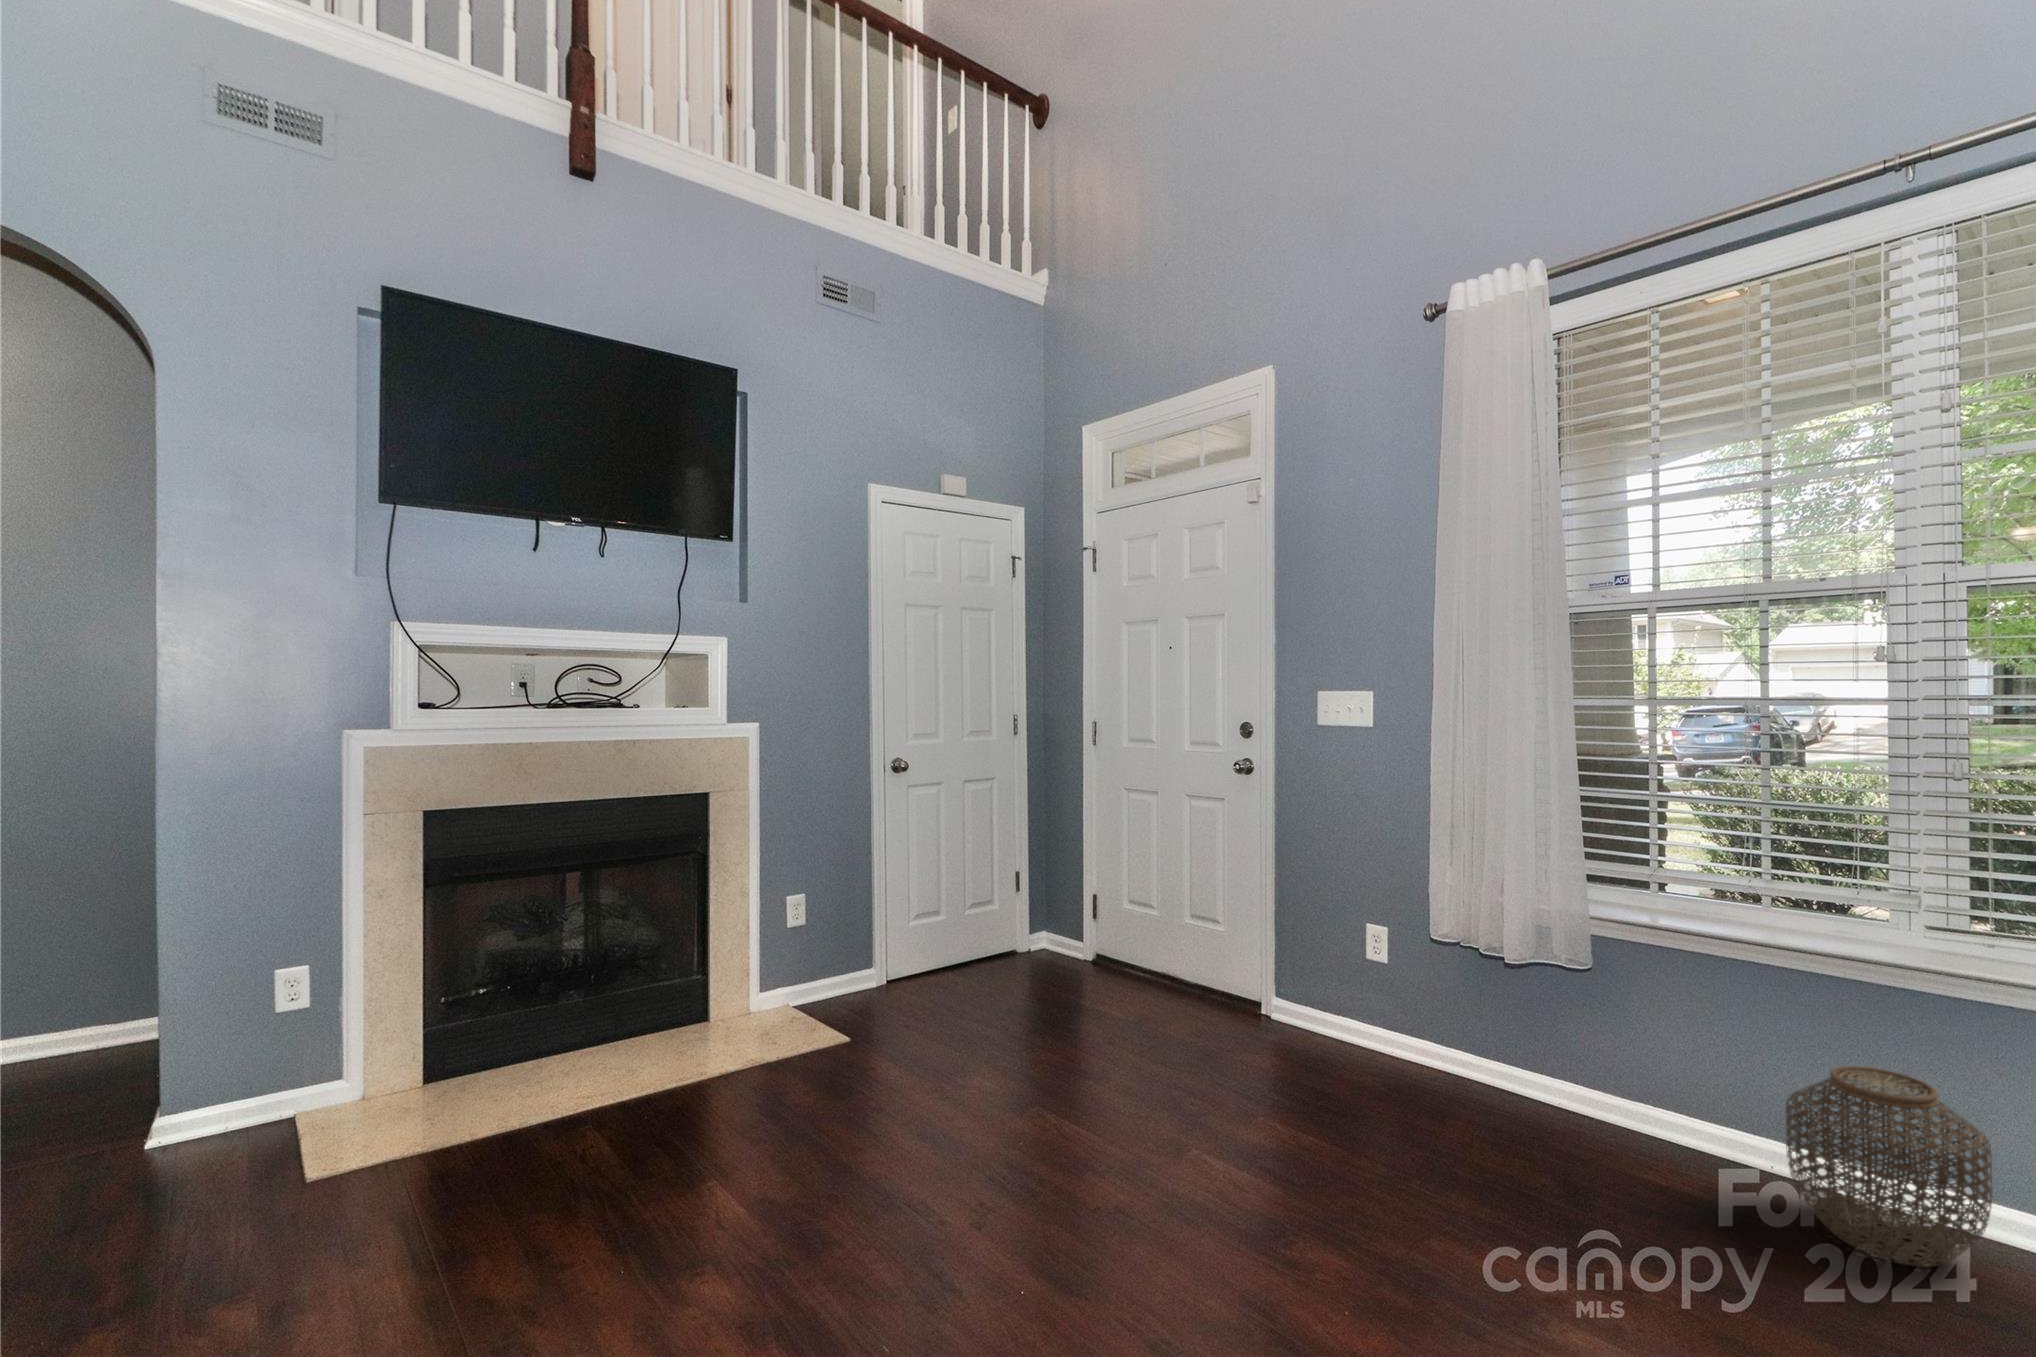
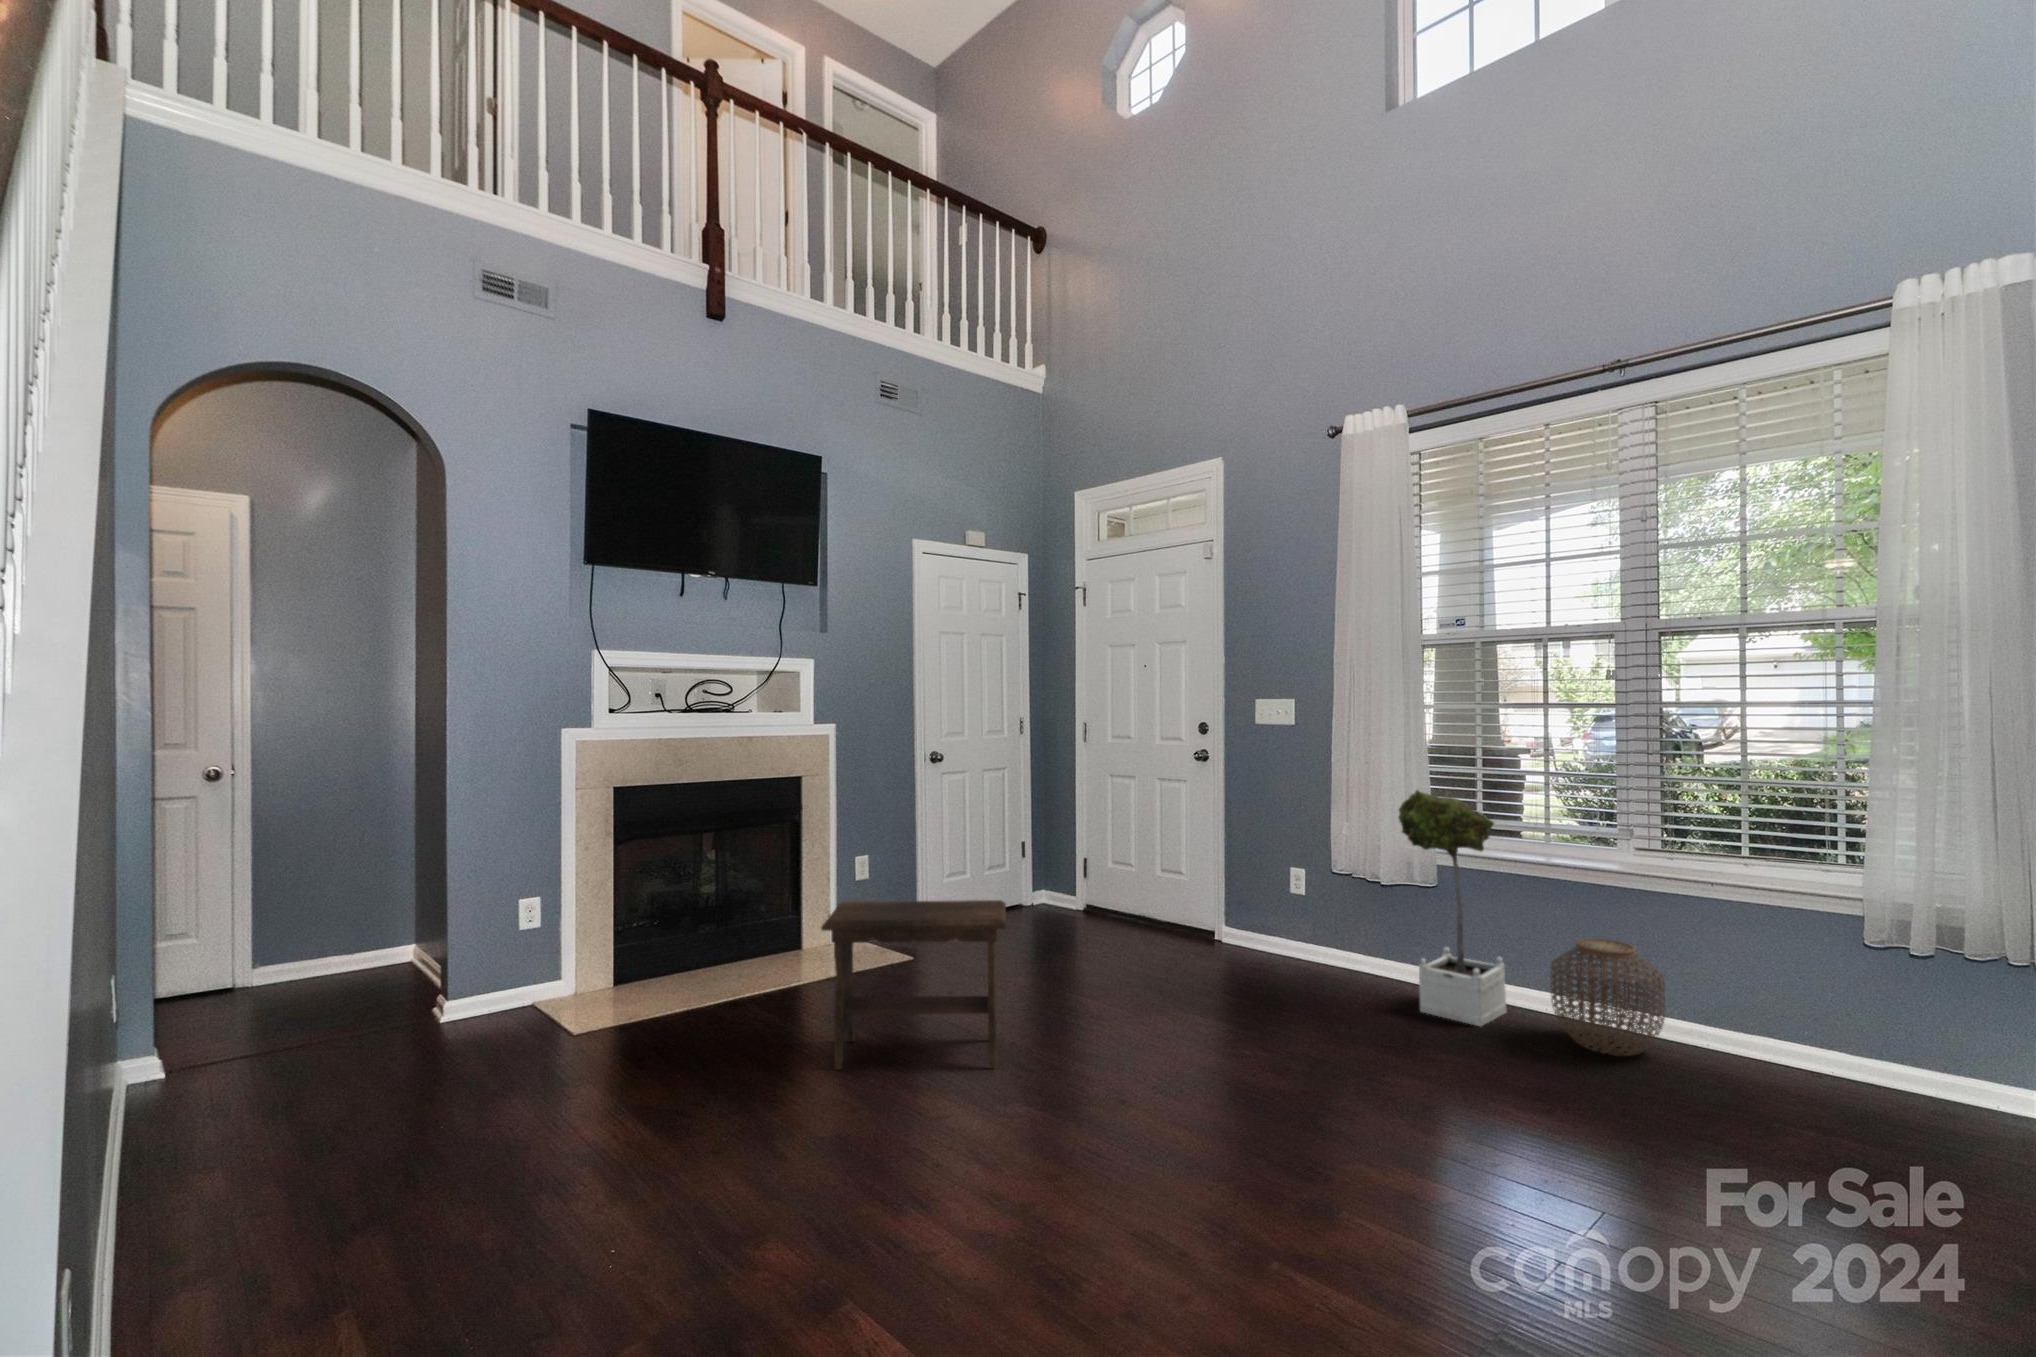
potted tree: none [1531,826,1701,1192] -> present [1399,790,1506,1026]
footstool: none [634,993,941,1272] -> present [821,900,1006,1070]

